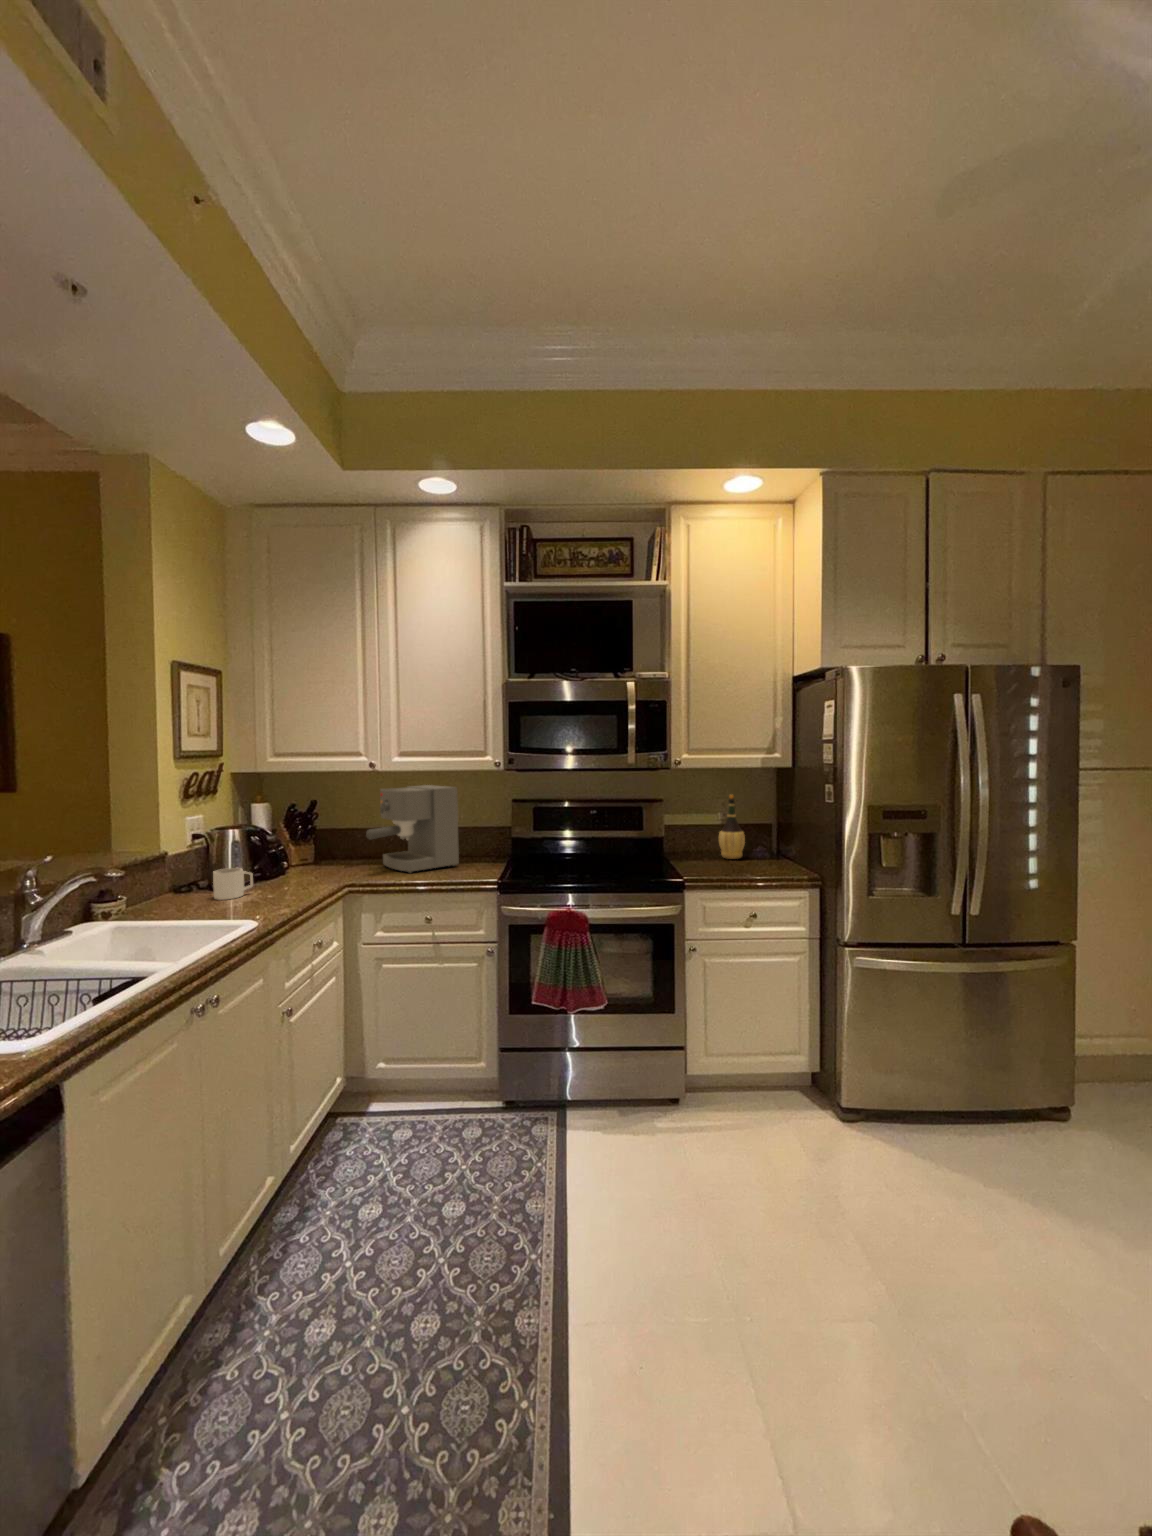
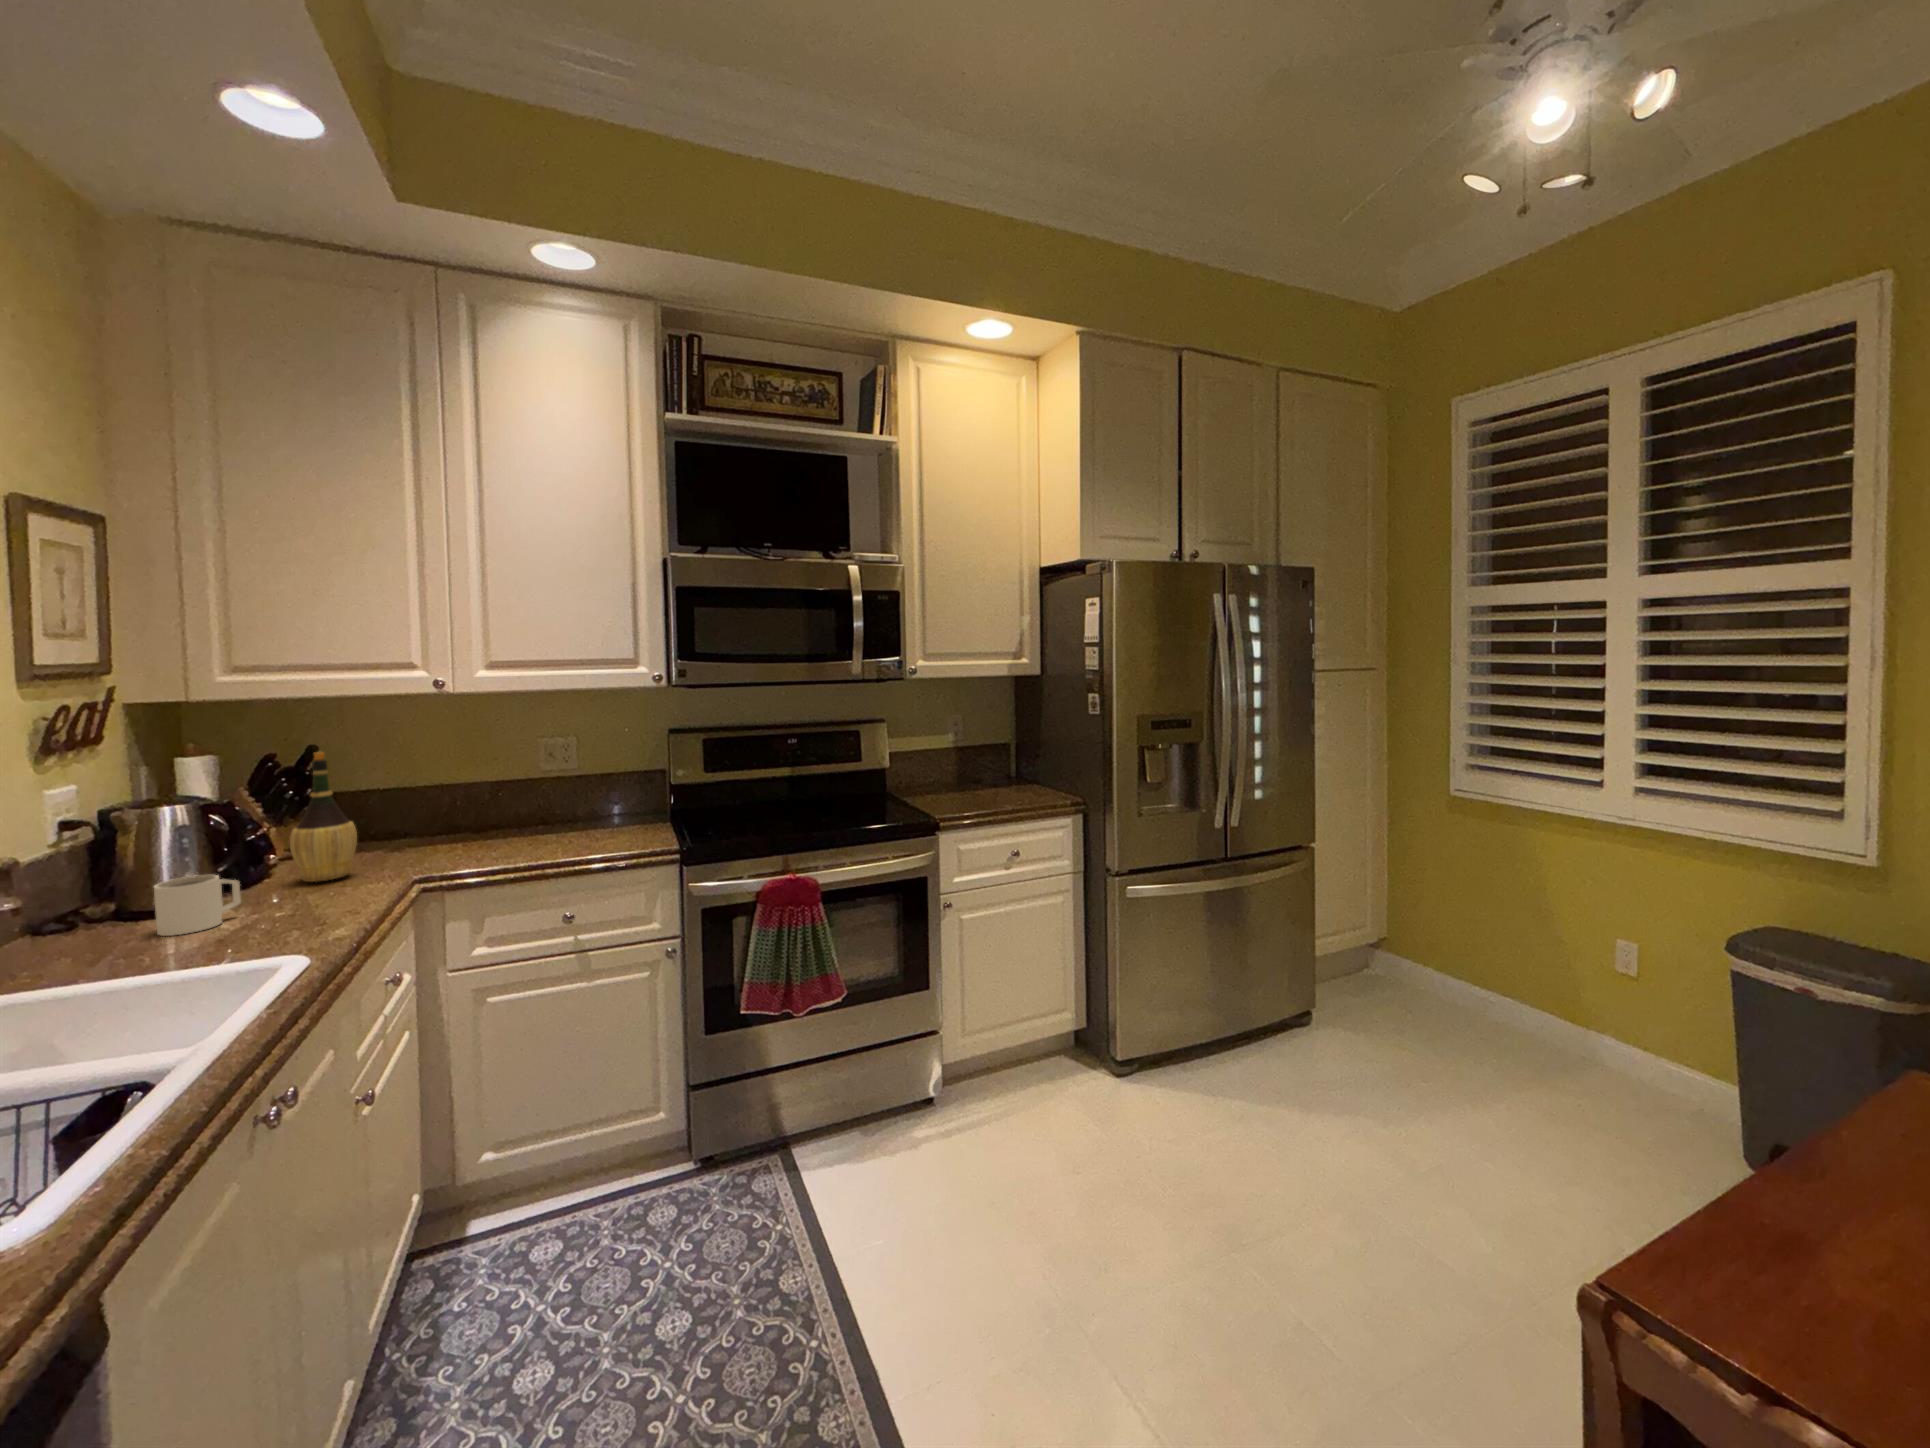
coffee maker: present [366,785,459,873] -> none [442,713,598,852]
wine bottle: present [719,795,745,859] -> present [290,752,357,882]

